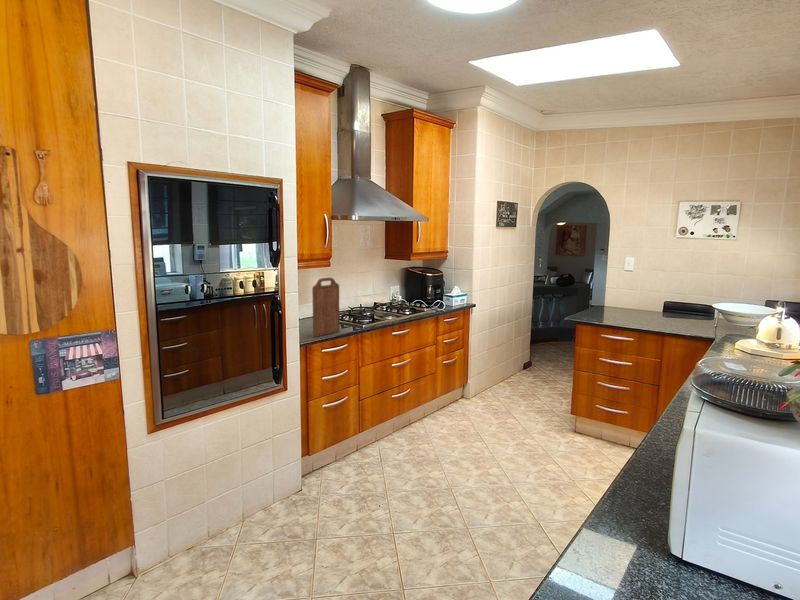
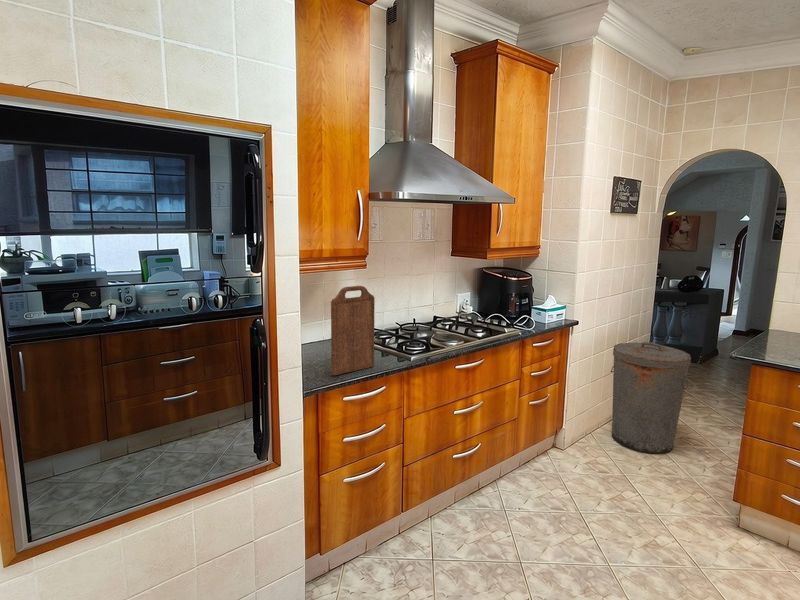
trash can: none [501,319,553,398] -> present [611,342,691,454]

